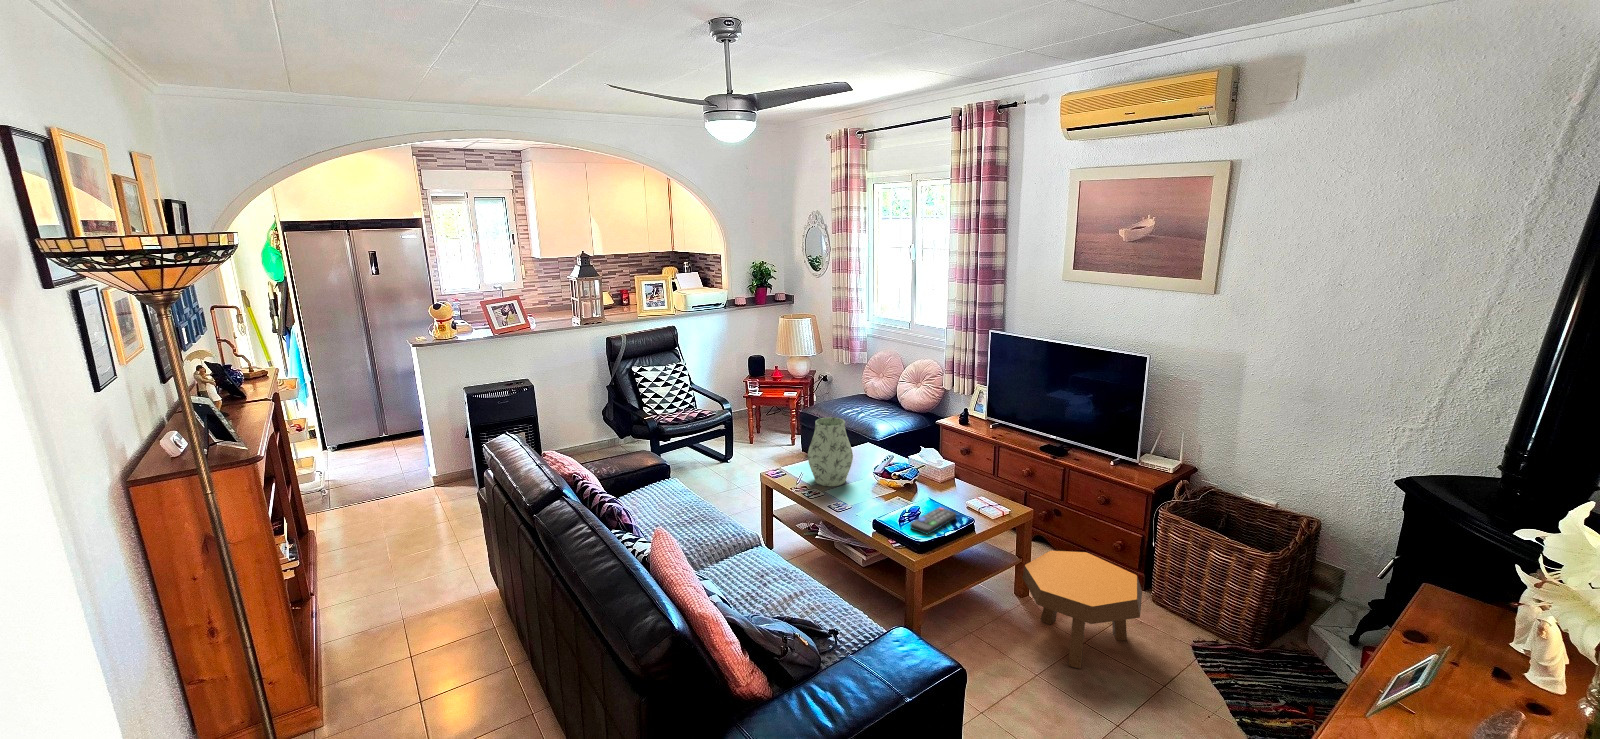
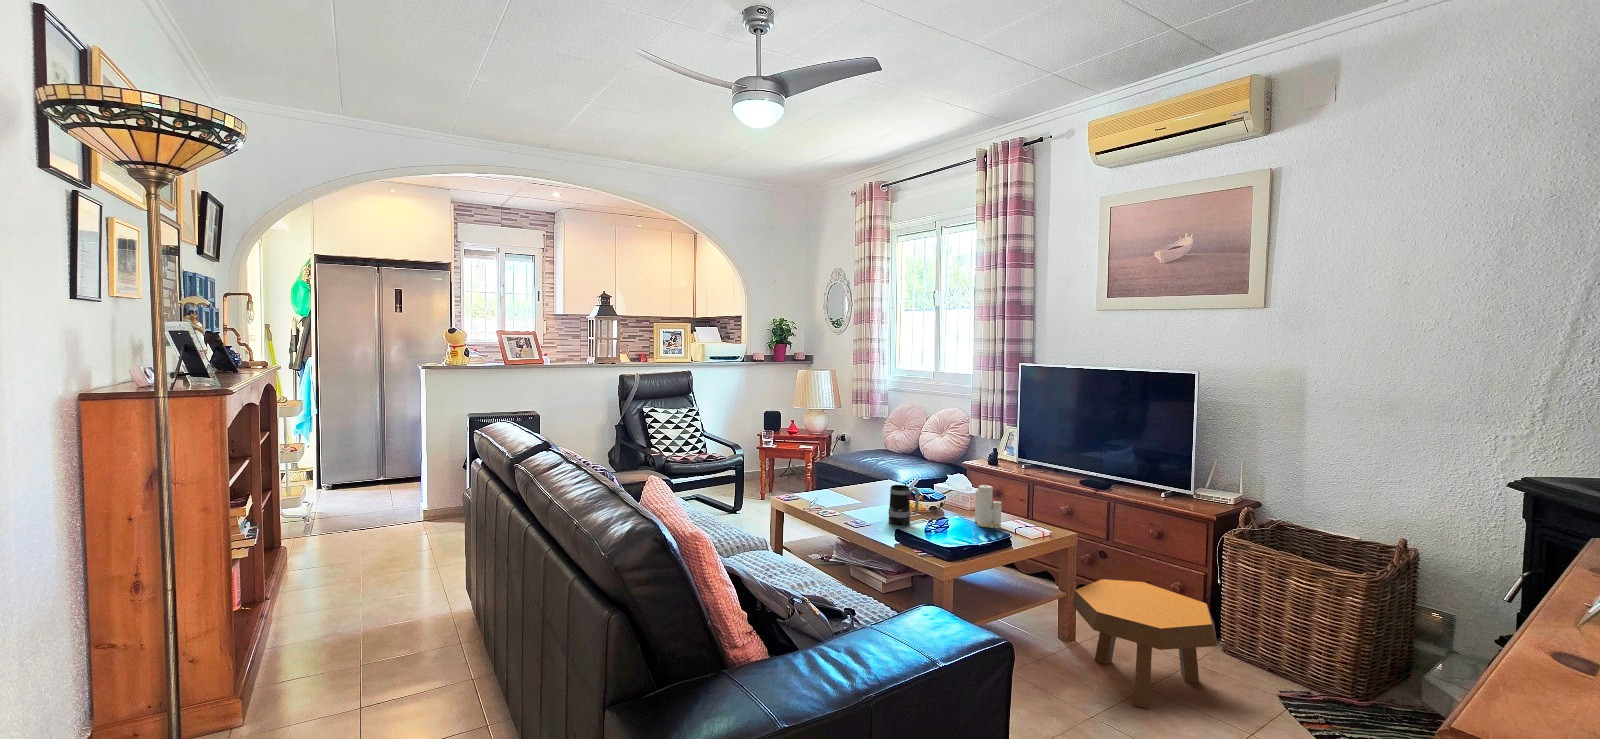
vase: present [808,417,853,486] -> none [828,436,878,509]
candle: none [941,465,964,506] -> present [975,485,1002,528]
mug: none [862,469,890,506] -> present [889,485,919,525]
remote control: present [910,508,956,534] -> none [944,526,995,548]

